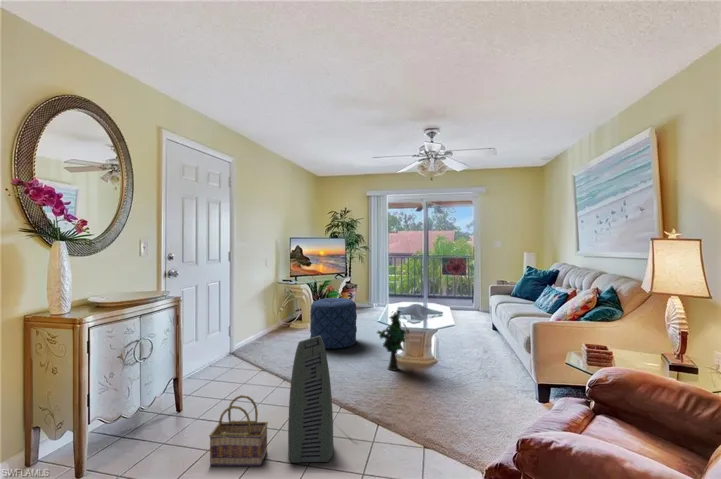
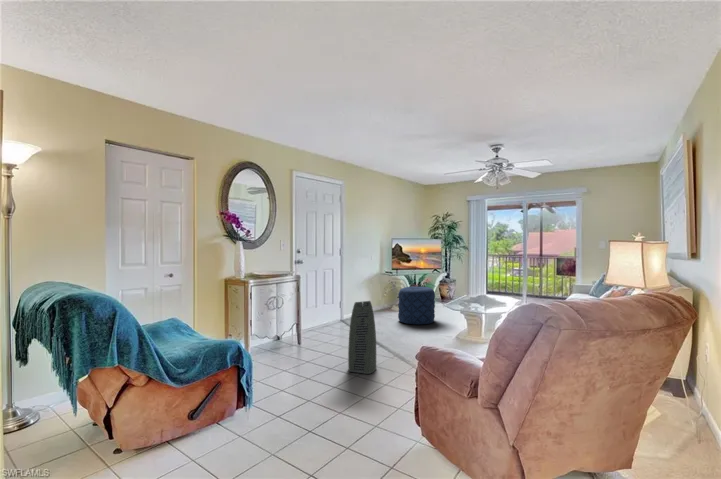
decorative plant: present [377,310,409,370] -> none [436,295,462,340]
basket: present [209,395,268,466] -> none [306,332,339,370]

